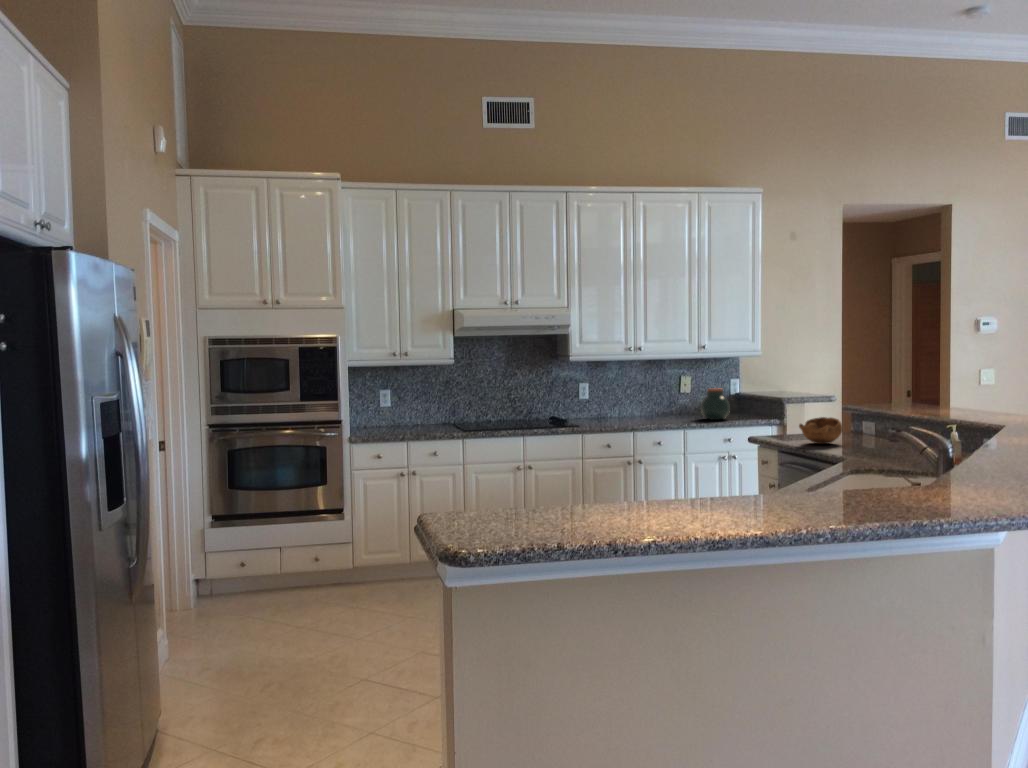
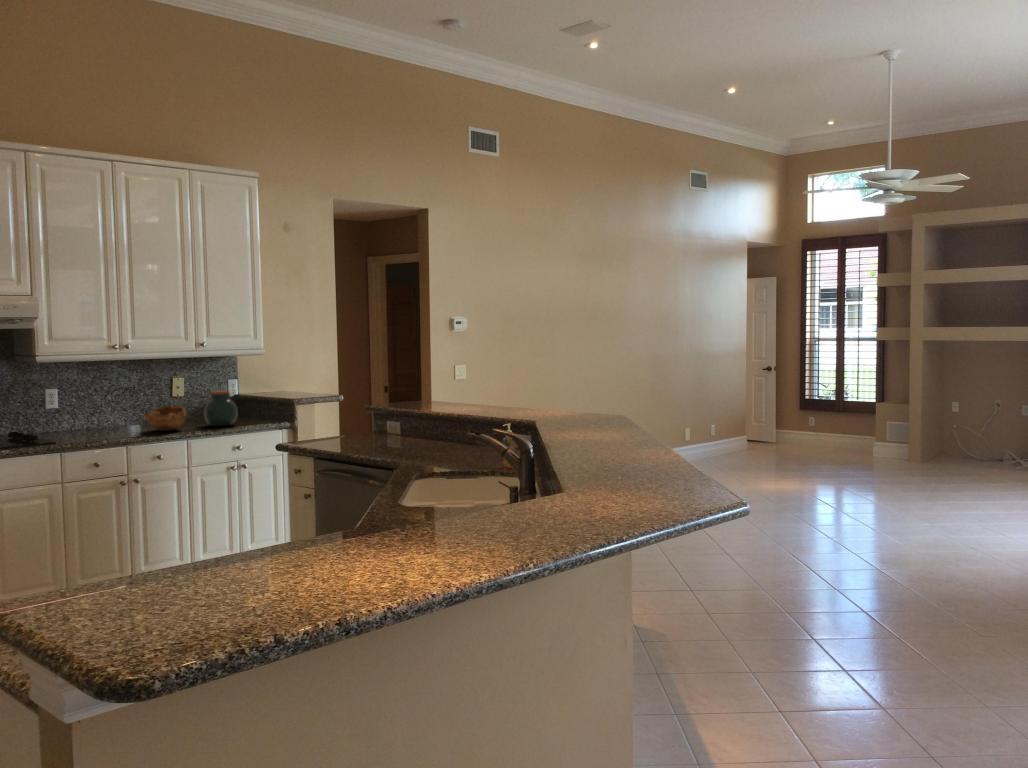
wooden bowl: present [799,417,843,444] -> present [144,406,187,431]

